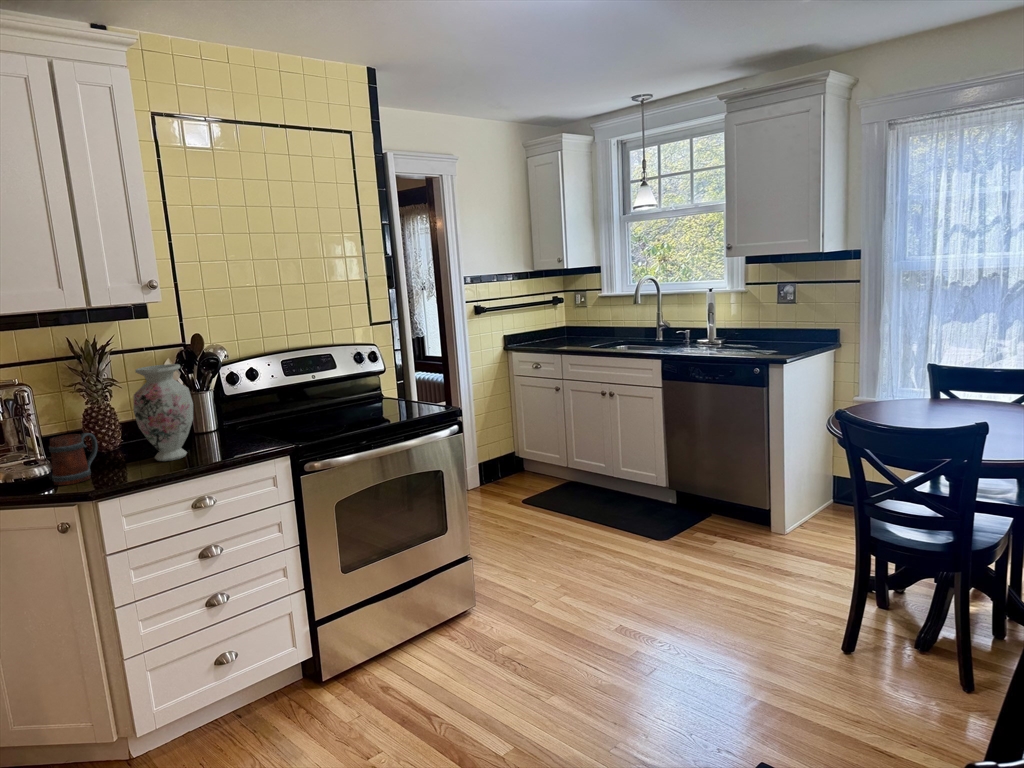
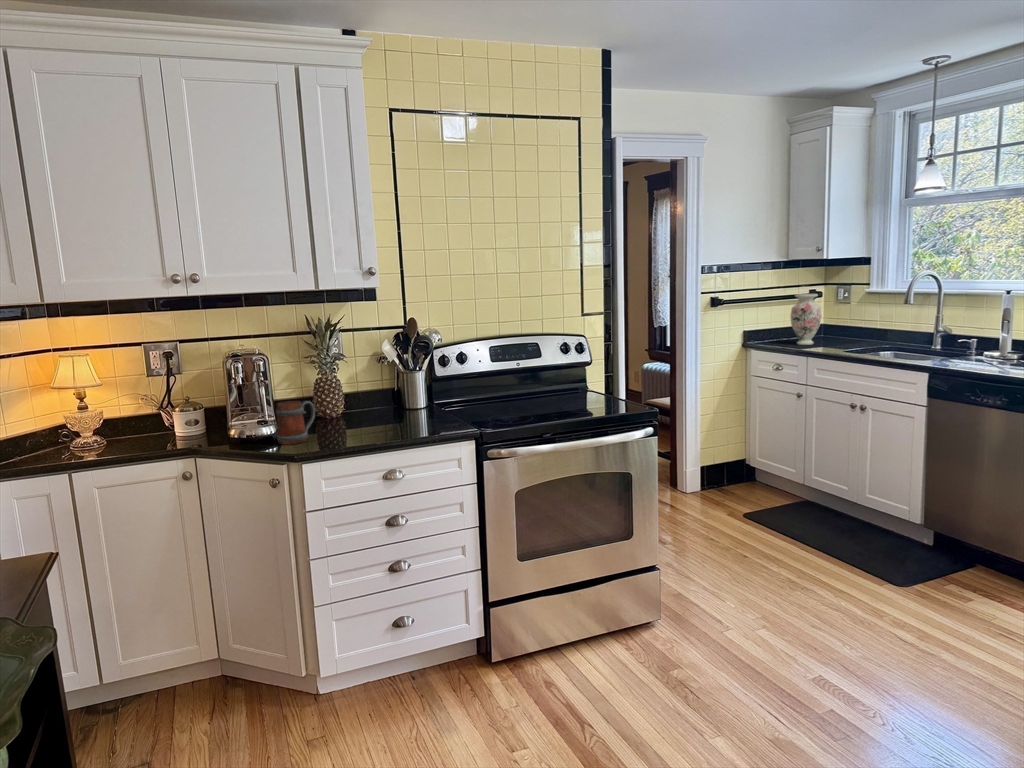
vase: present [134,364,193,461] -> present [790,294,821,345]

